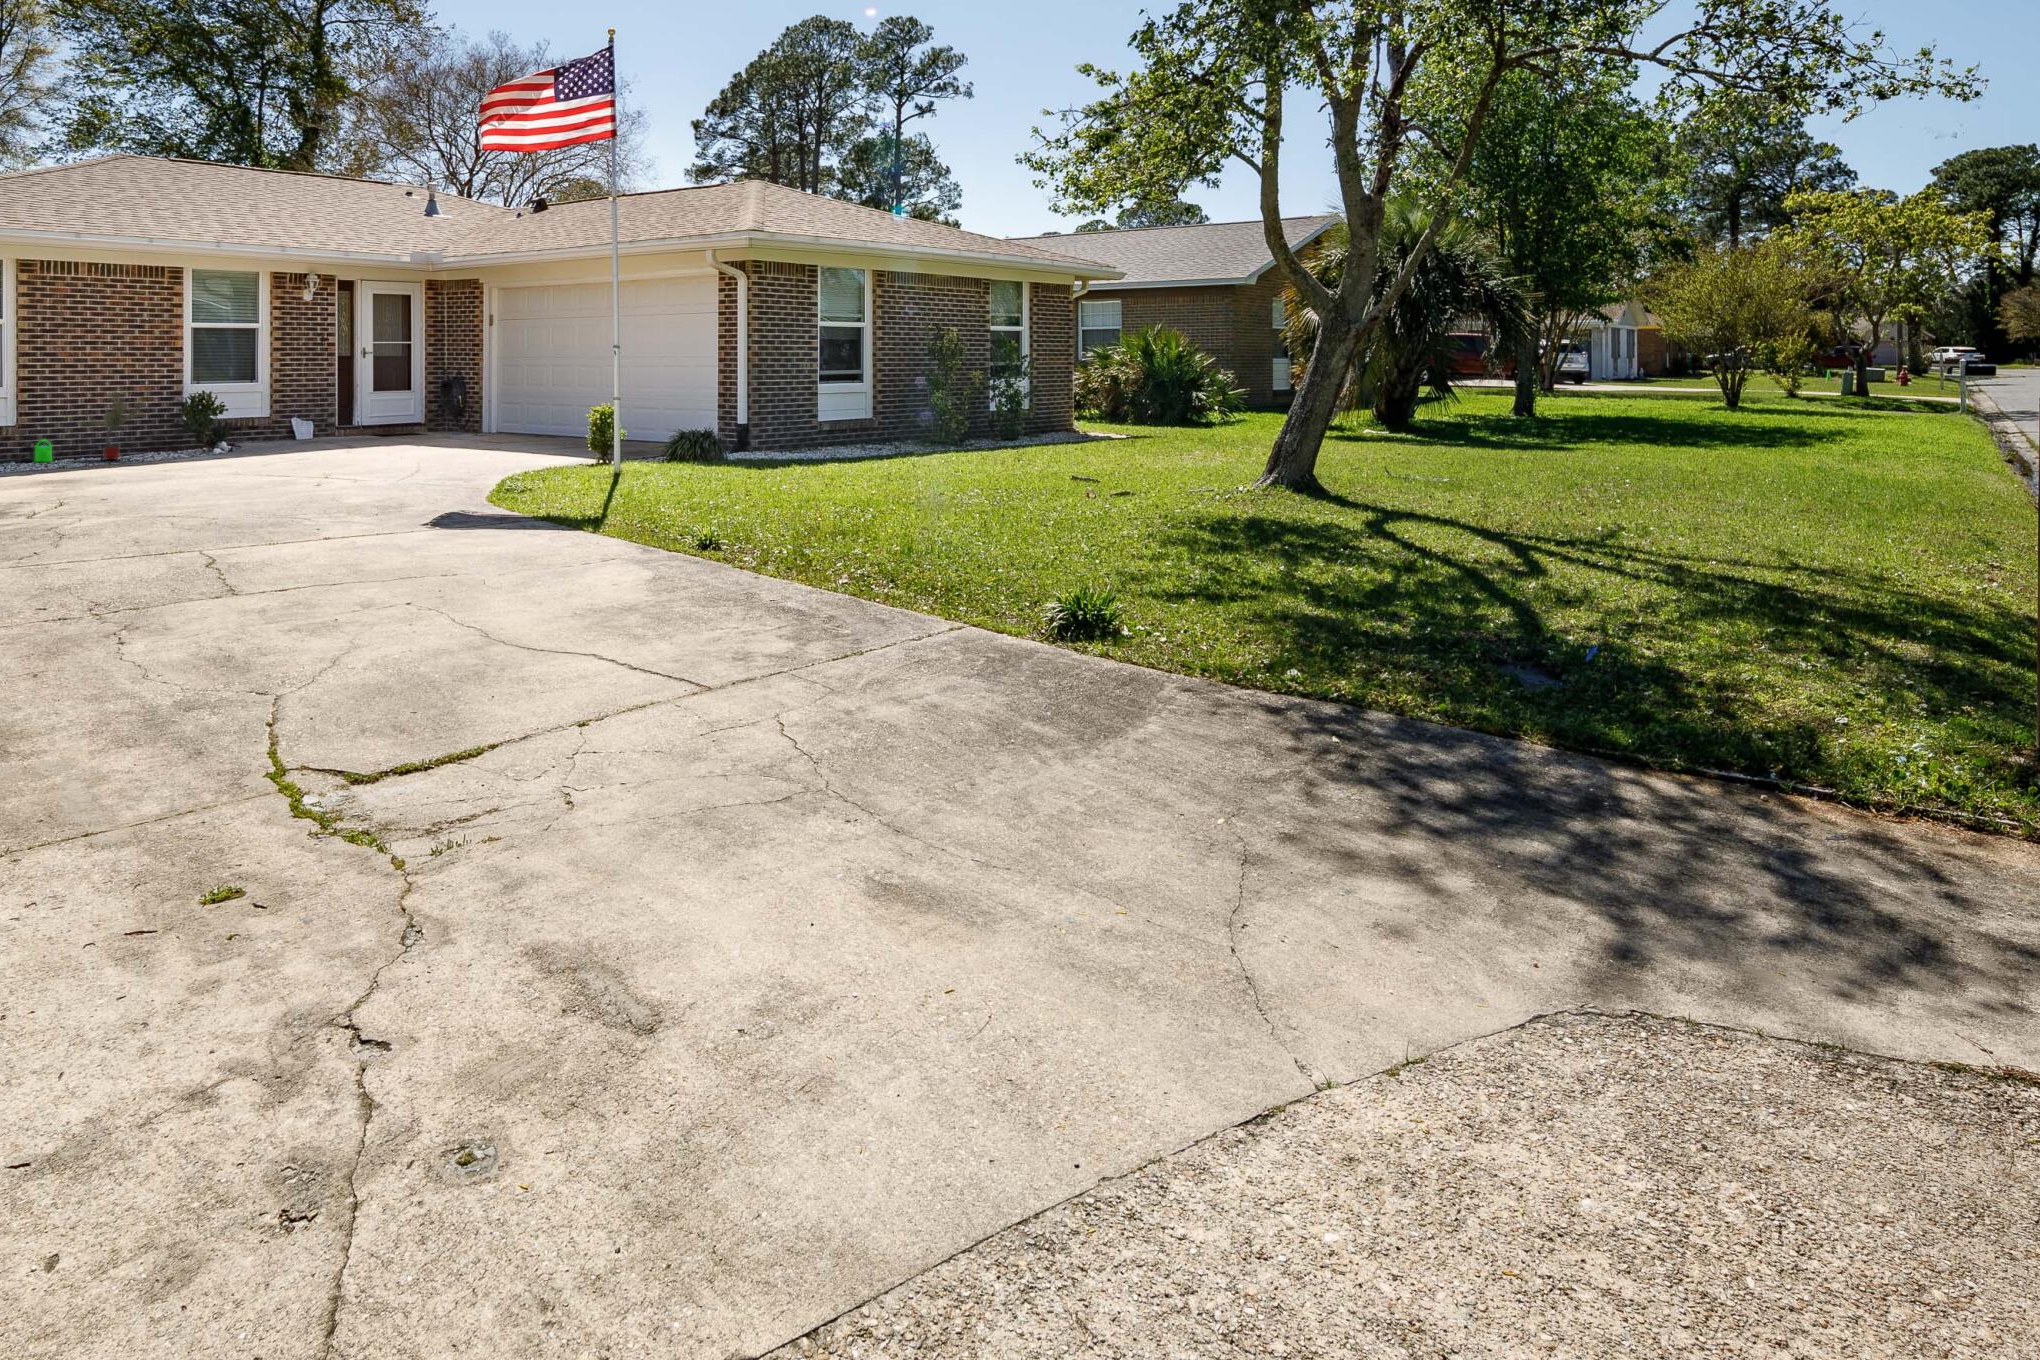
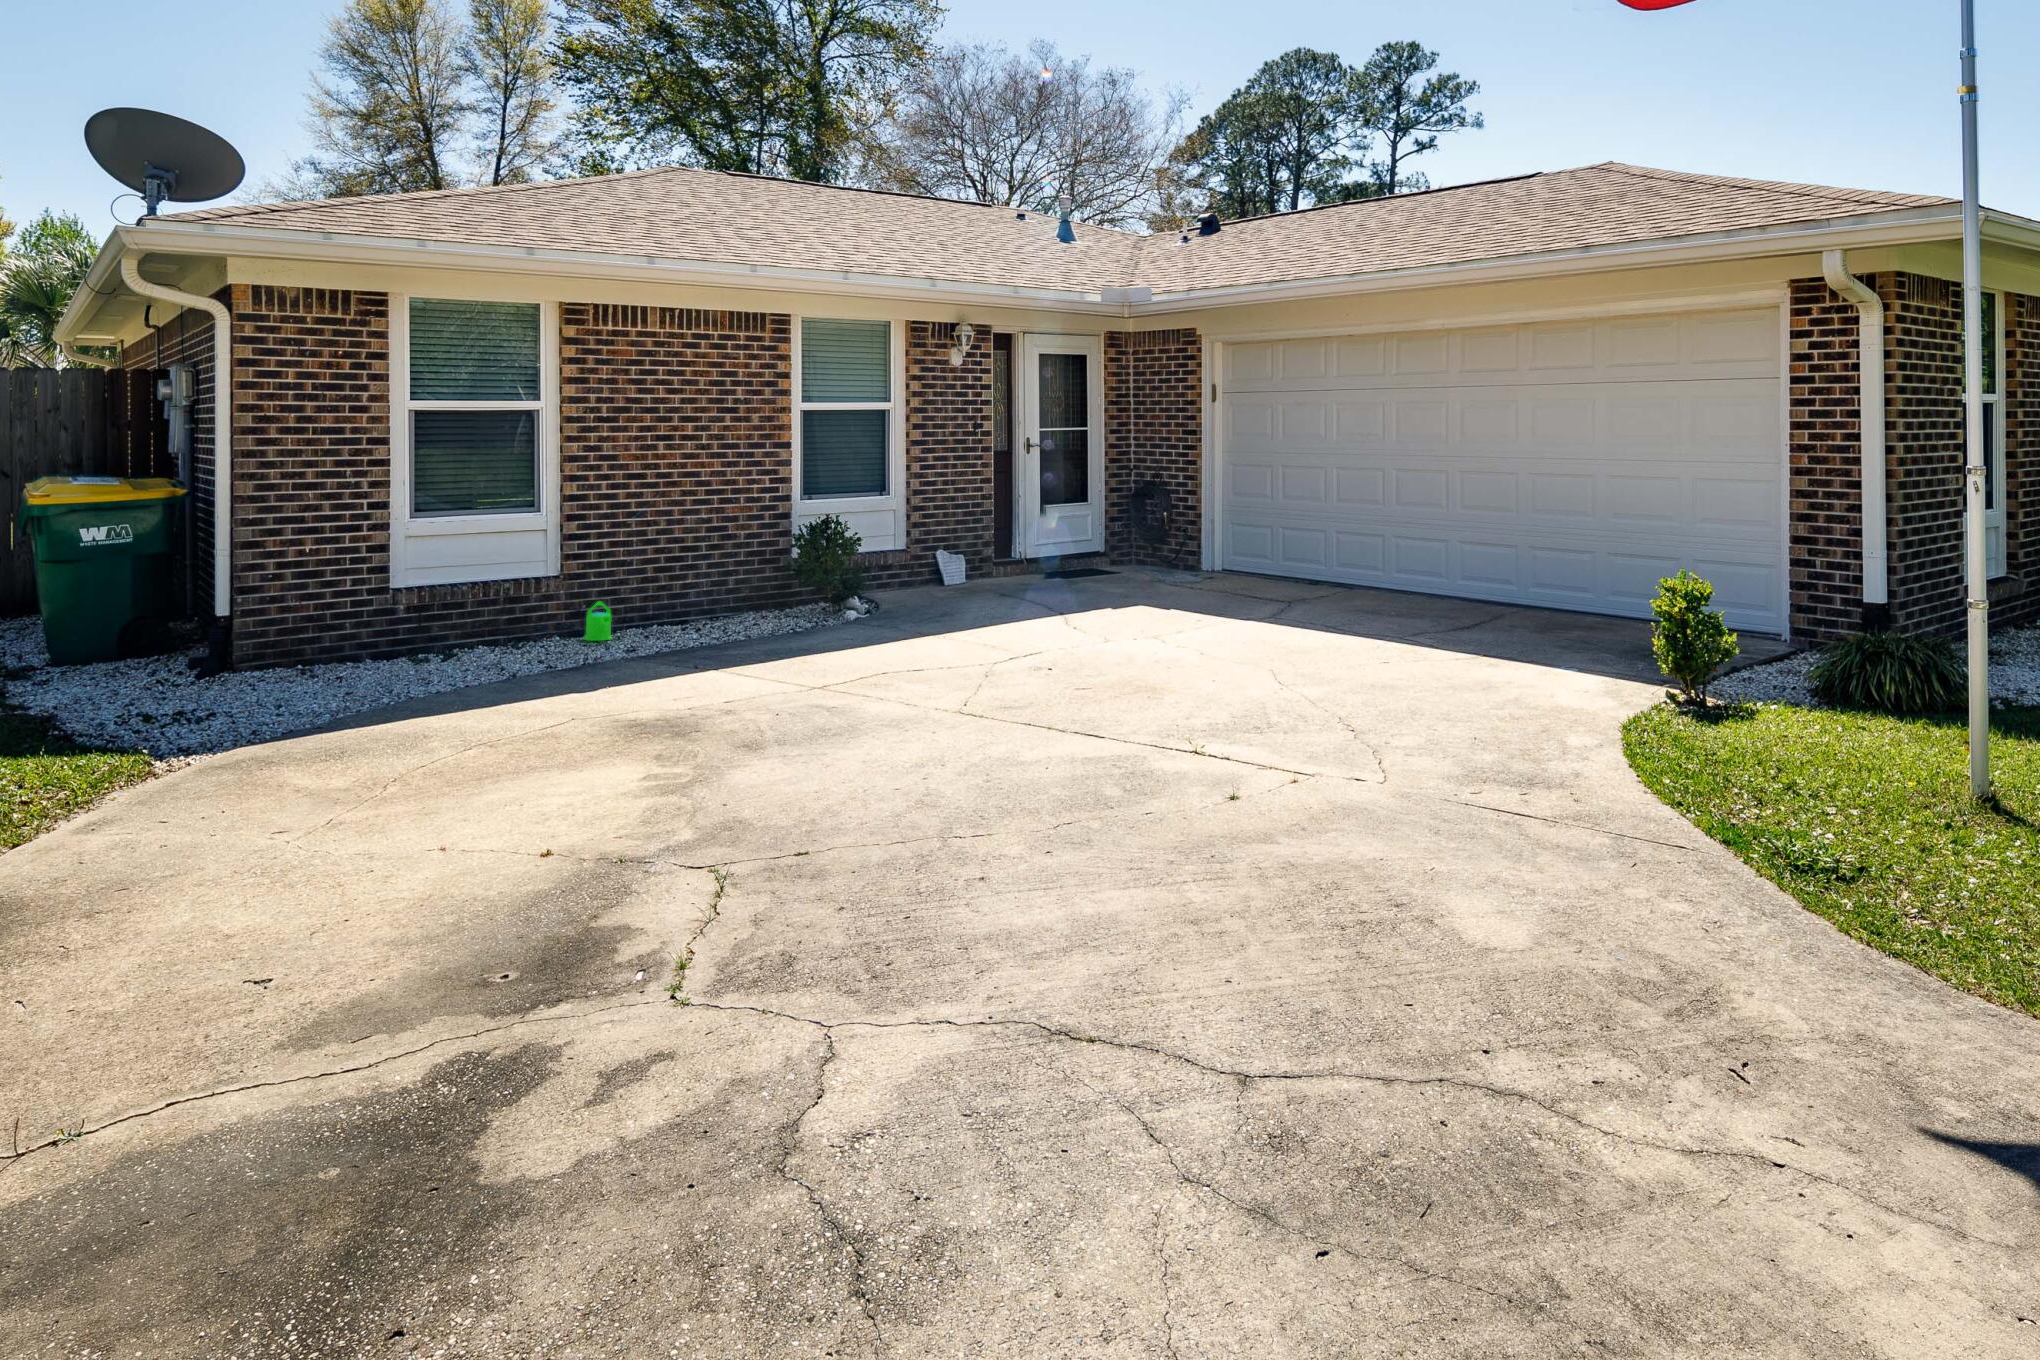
potted tree: present [79,392,144,460] -> none [651,518,748,636]

